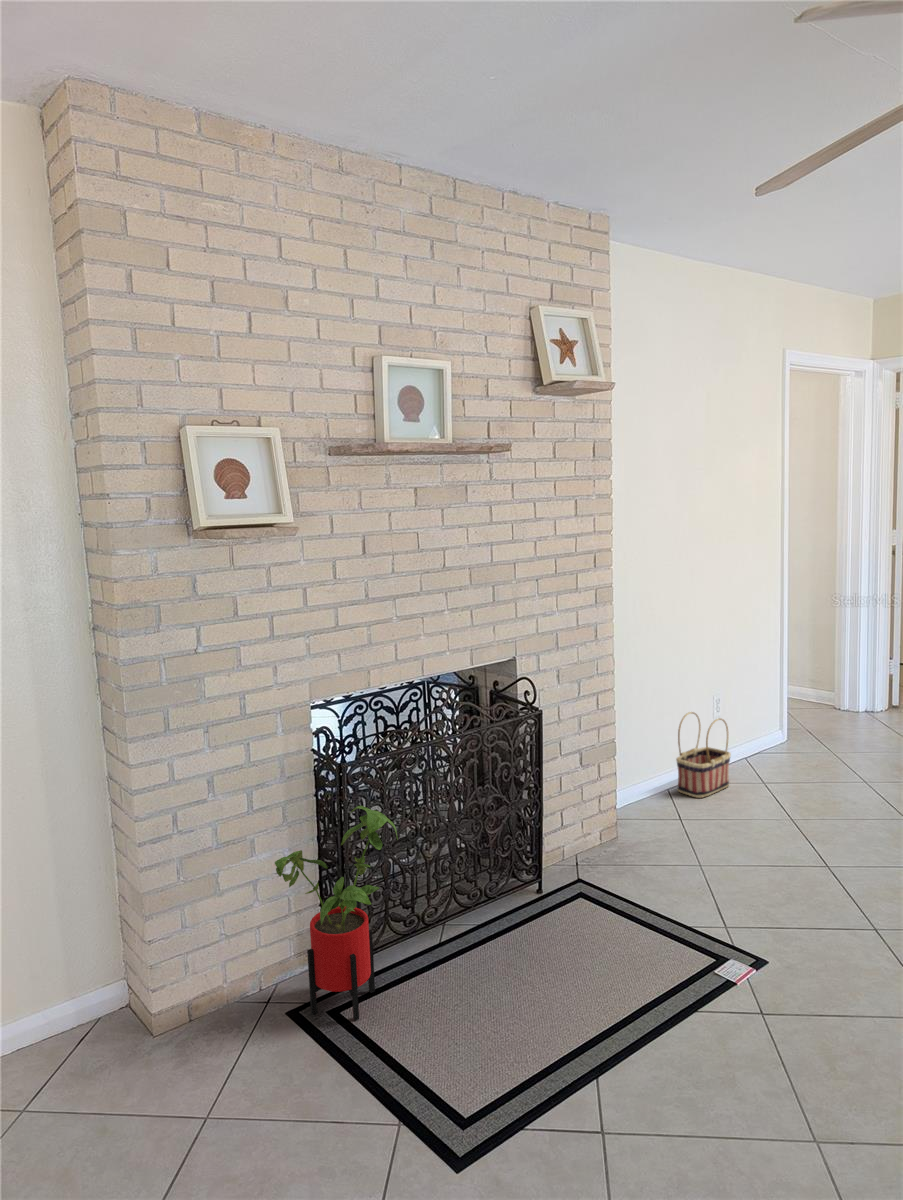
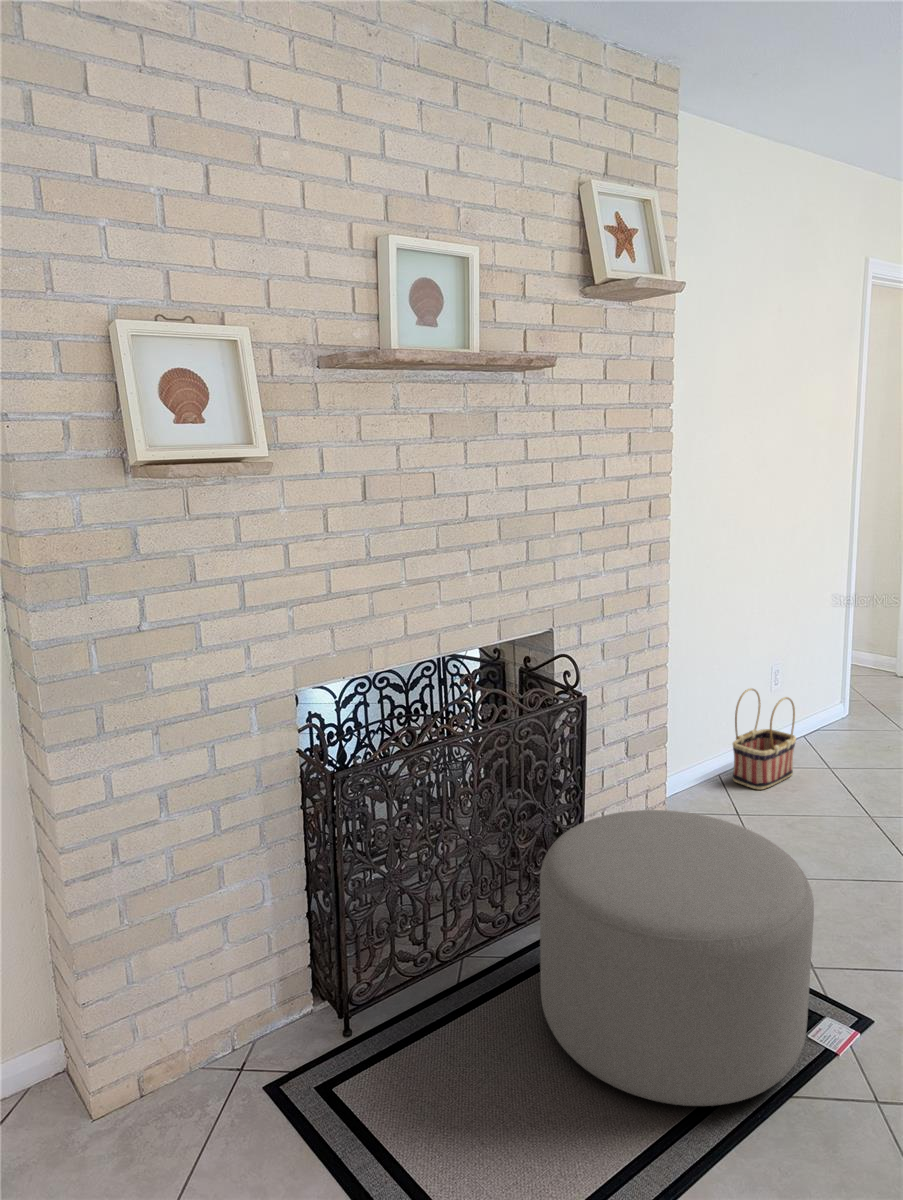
ottoman: none [503,800,713,1018] -> present [540,810,814,1106]
house plant: present [275,806,397,1020] -> none [247,825,407,1100]

